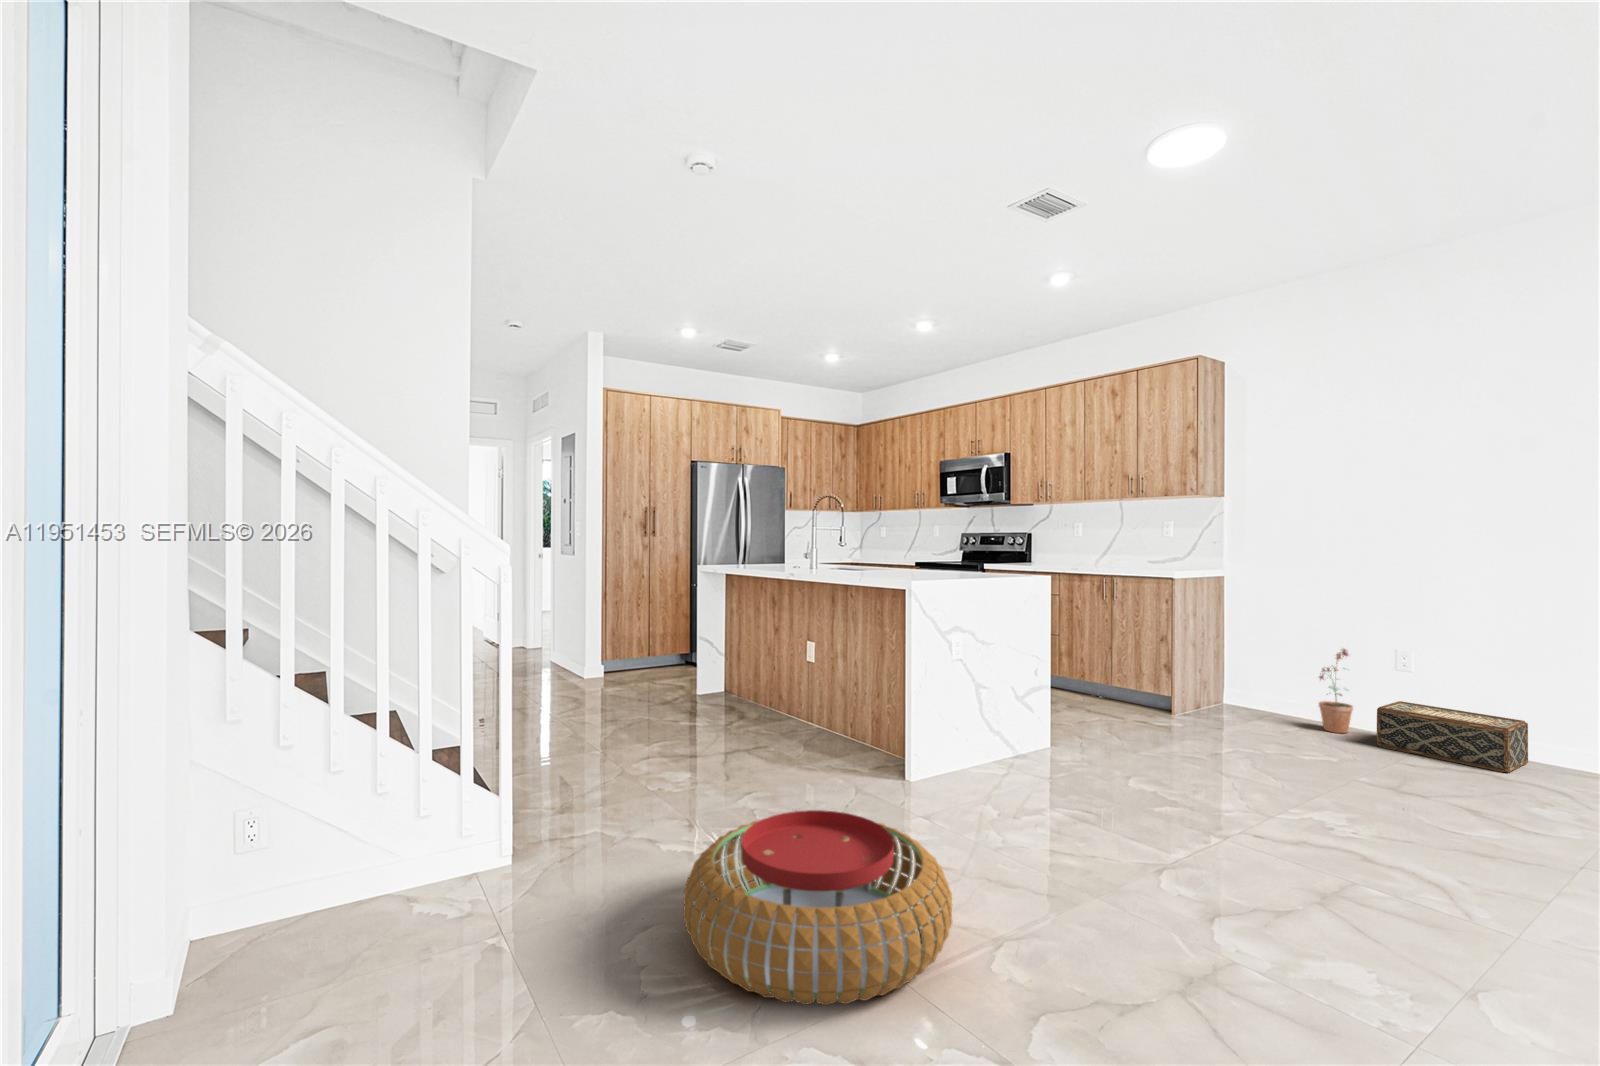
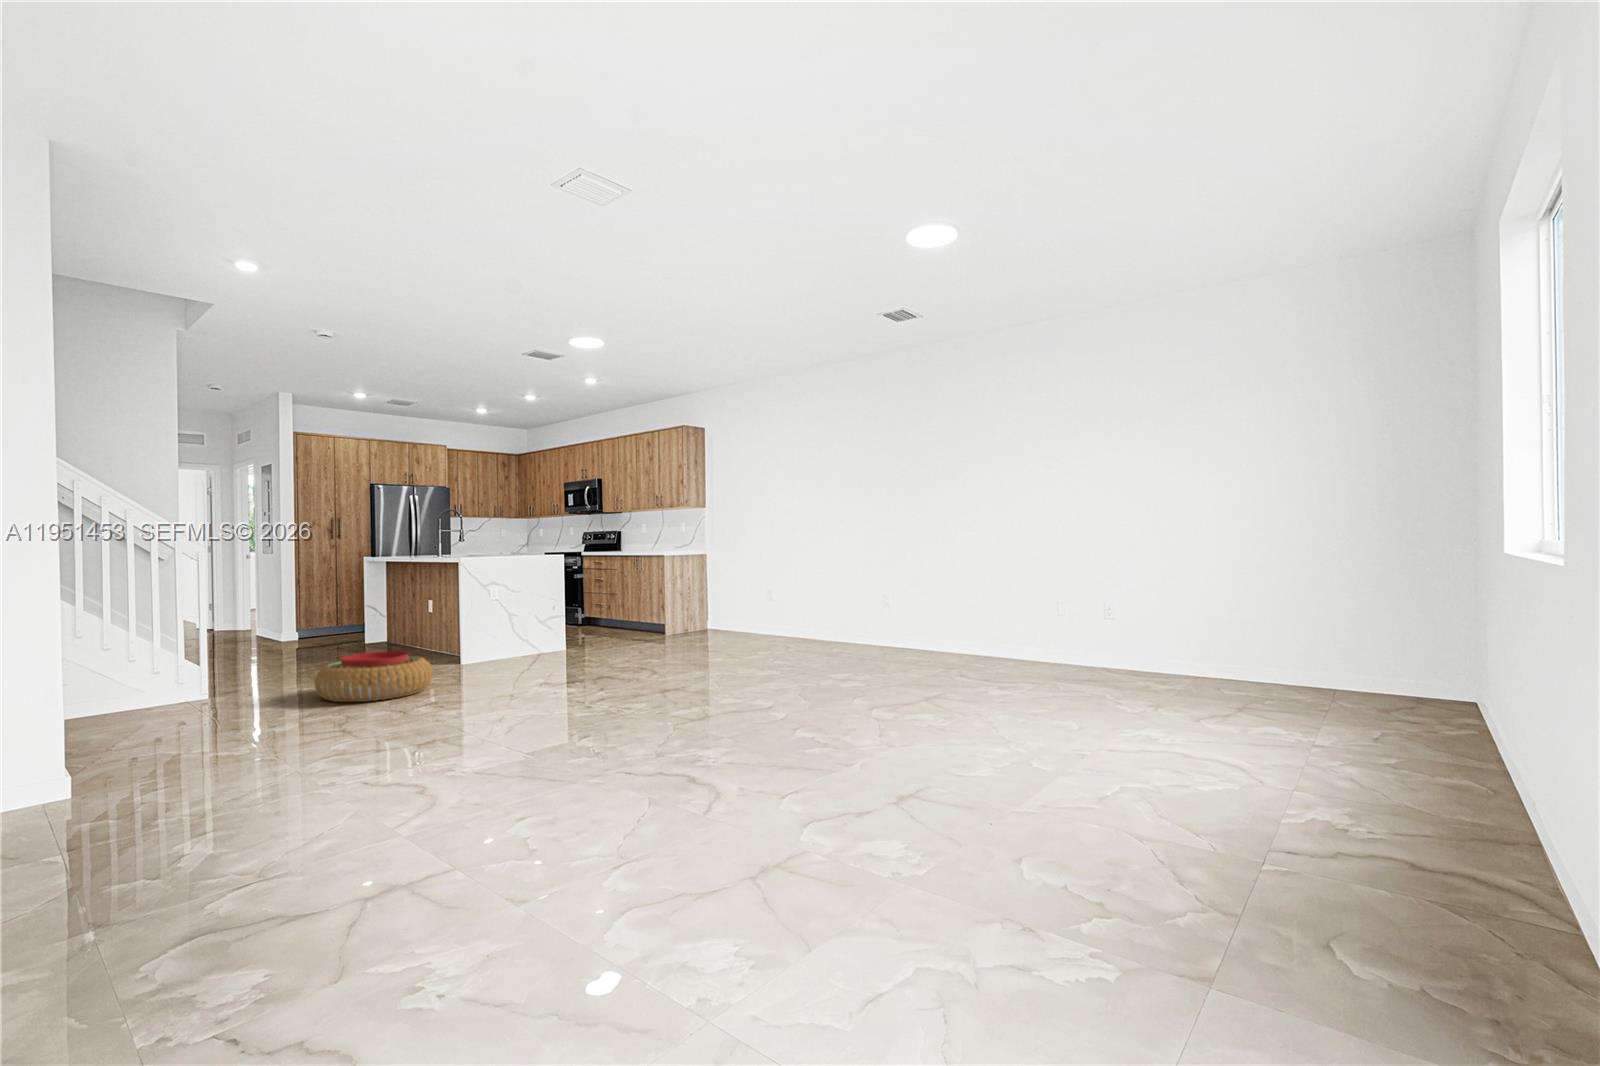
potted plant: present [1319,649,1353,733] -> none [730,591,748,636]
woven basket: present [1377,701,1528,772] -> none [745,616,801,642]

